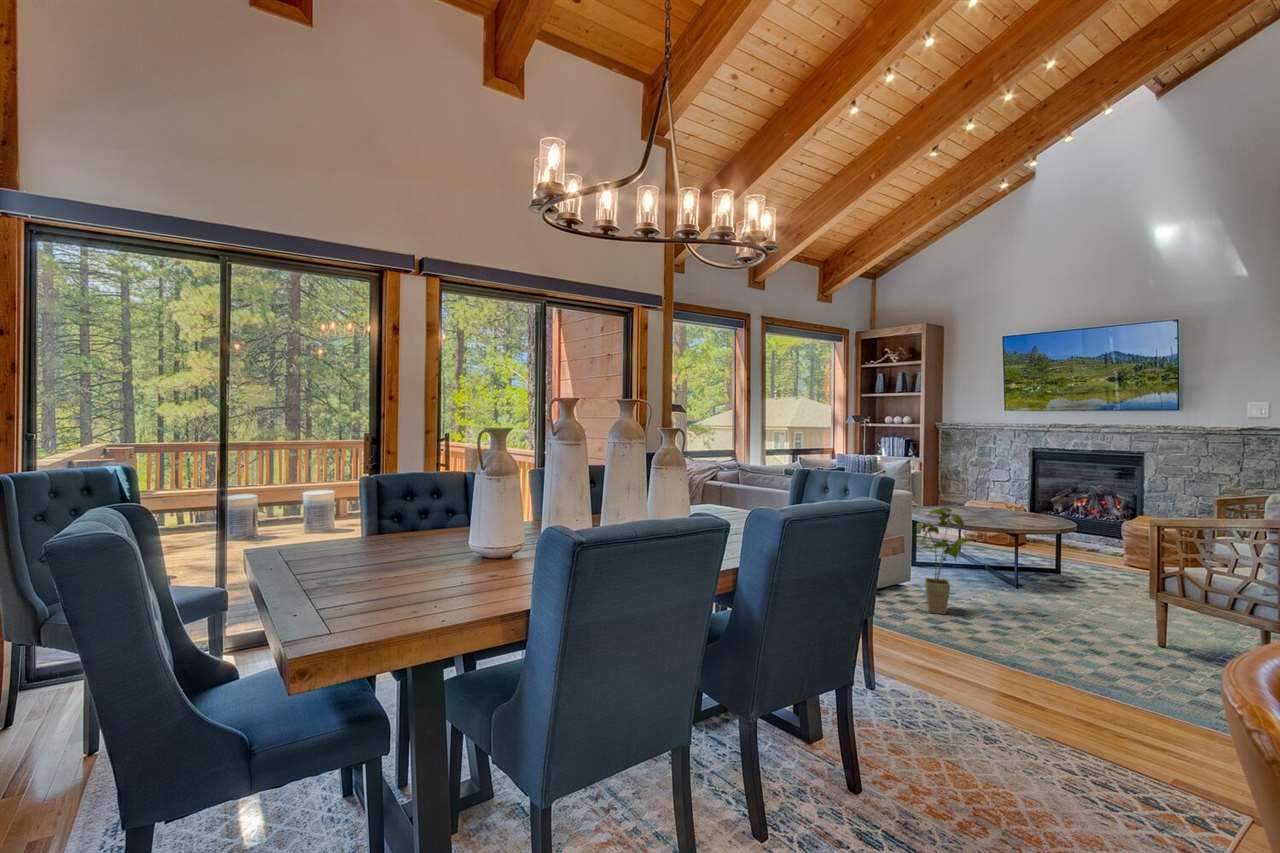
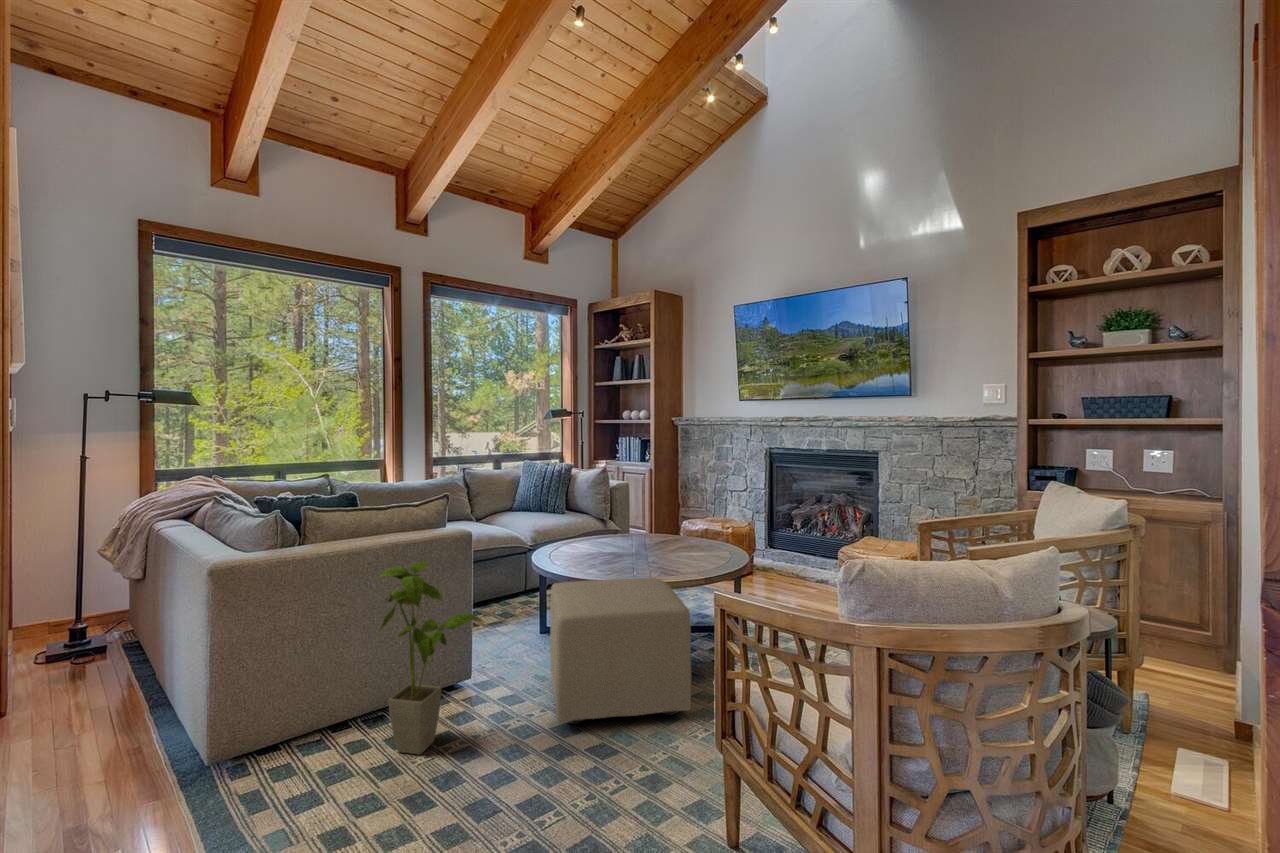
ottoman: none [970,529,1092,608] -> present [550,578,691,724]

